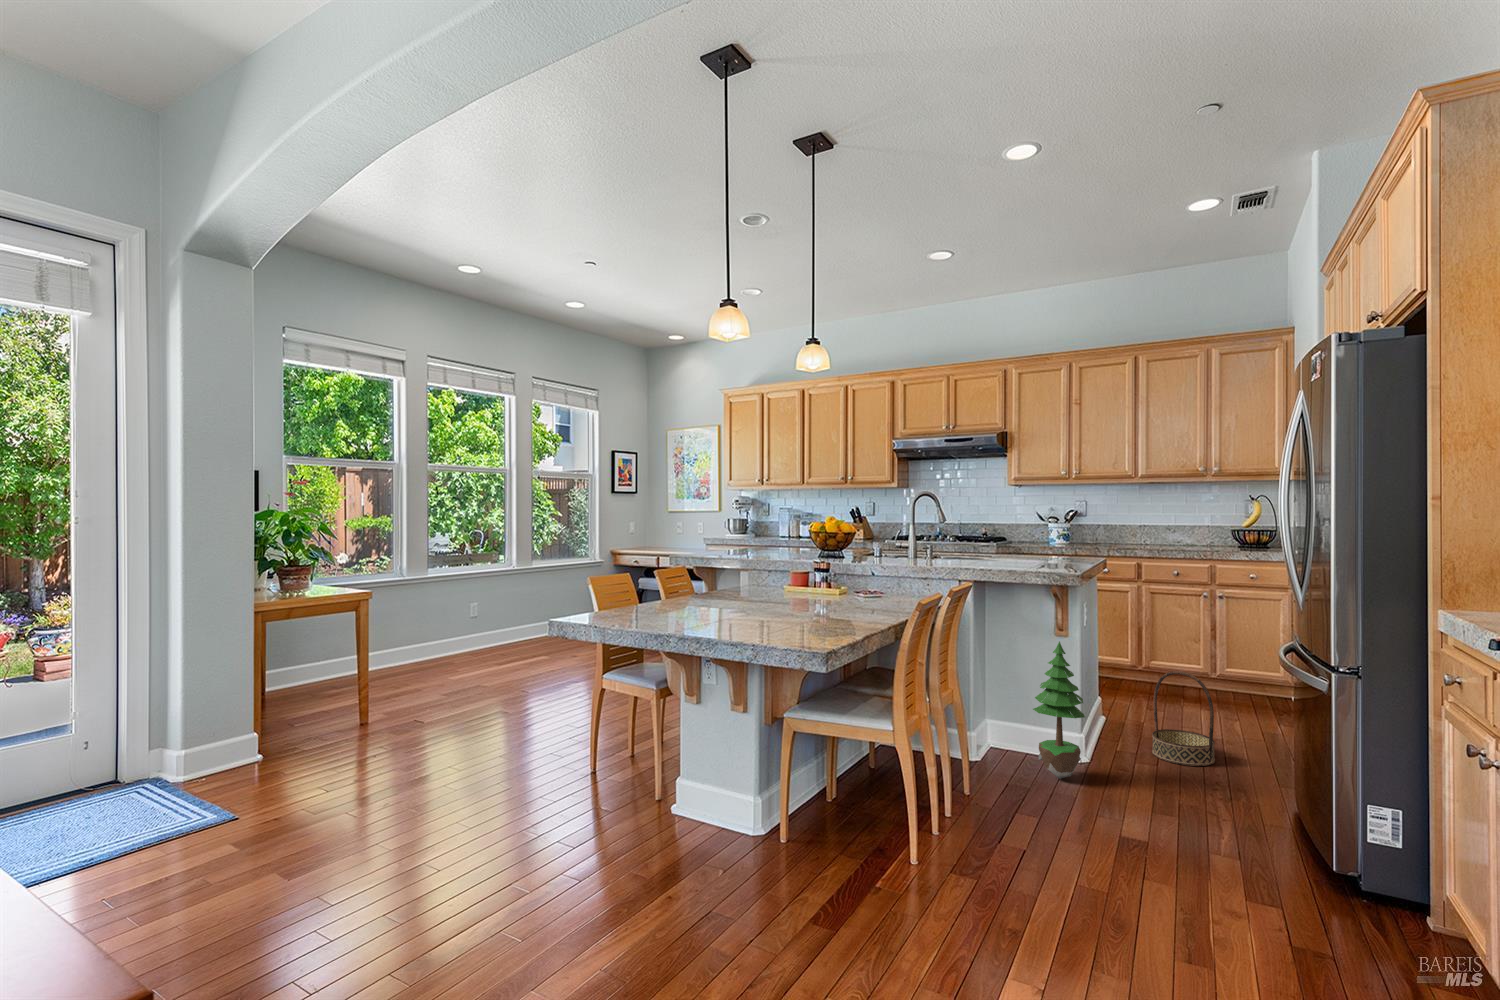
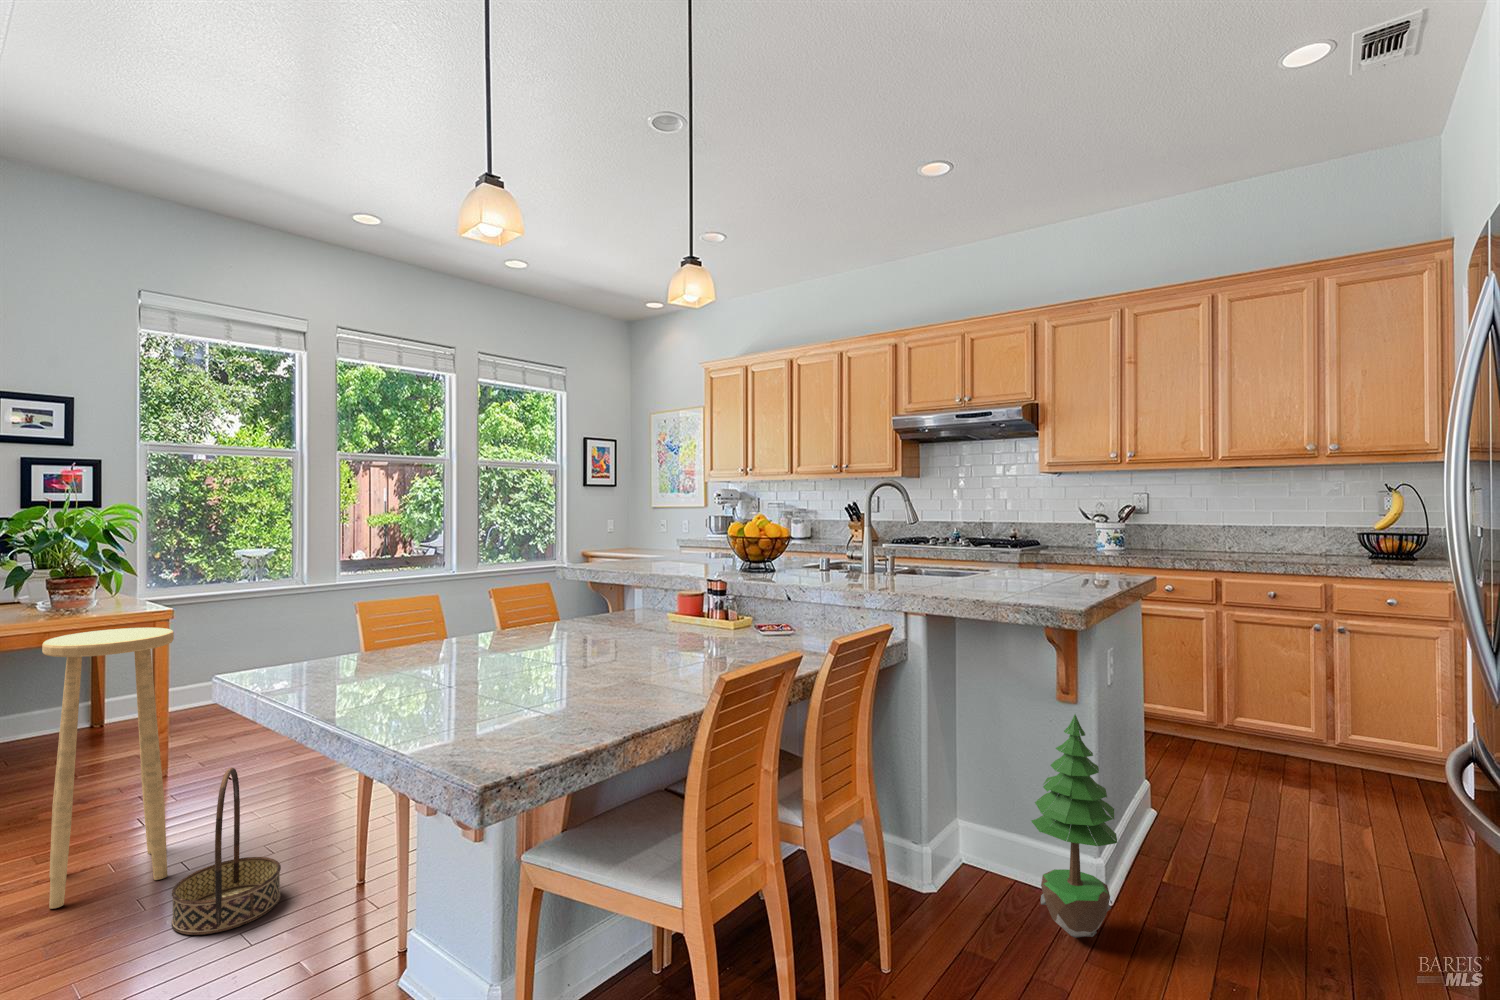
stool: none [358,601,443,791] -> present [42,628,174,909]
basket: present [1152,671,1215,766] -> present [171,768,281,935]

